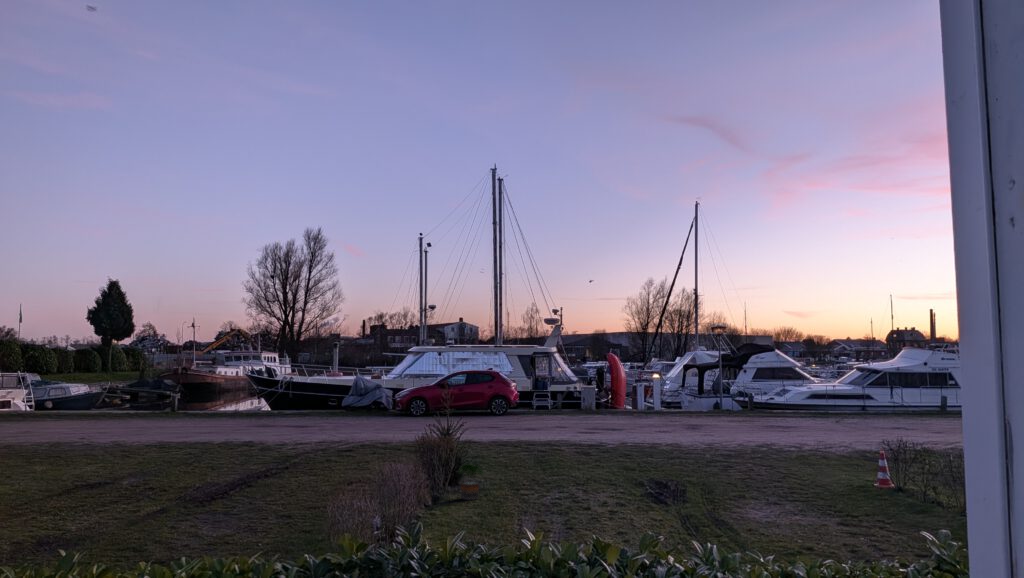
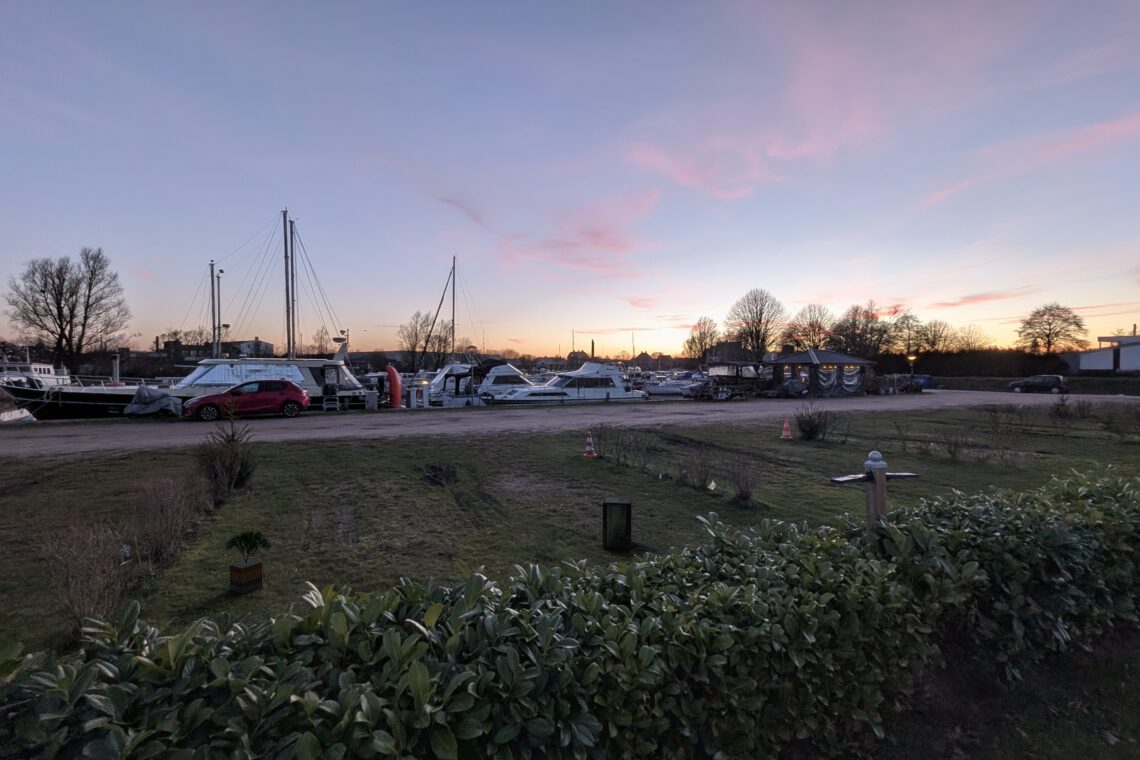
storage box: none [713,464,742,505] -> present [602,496,632,550]

